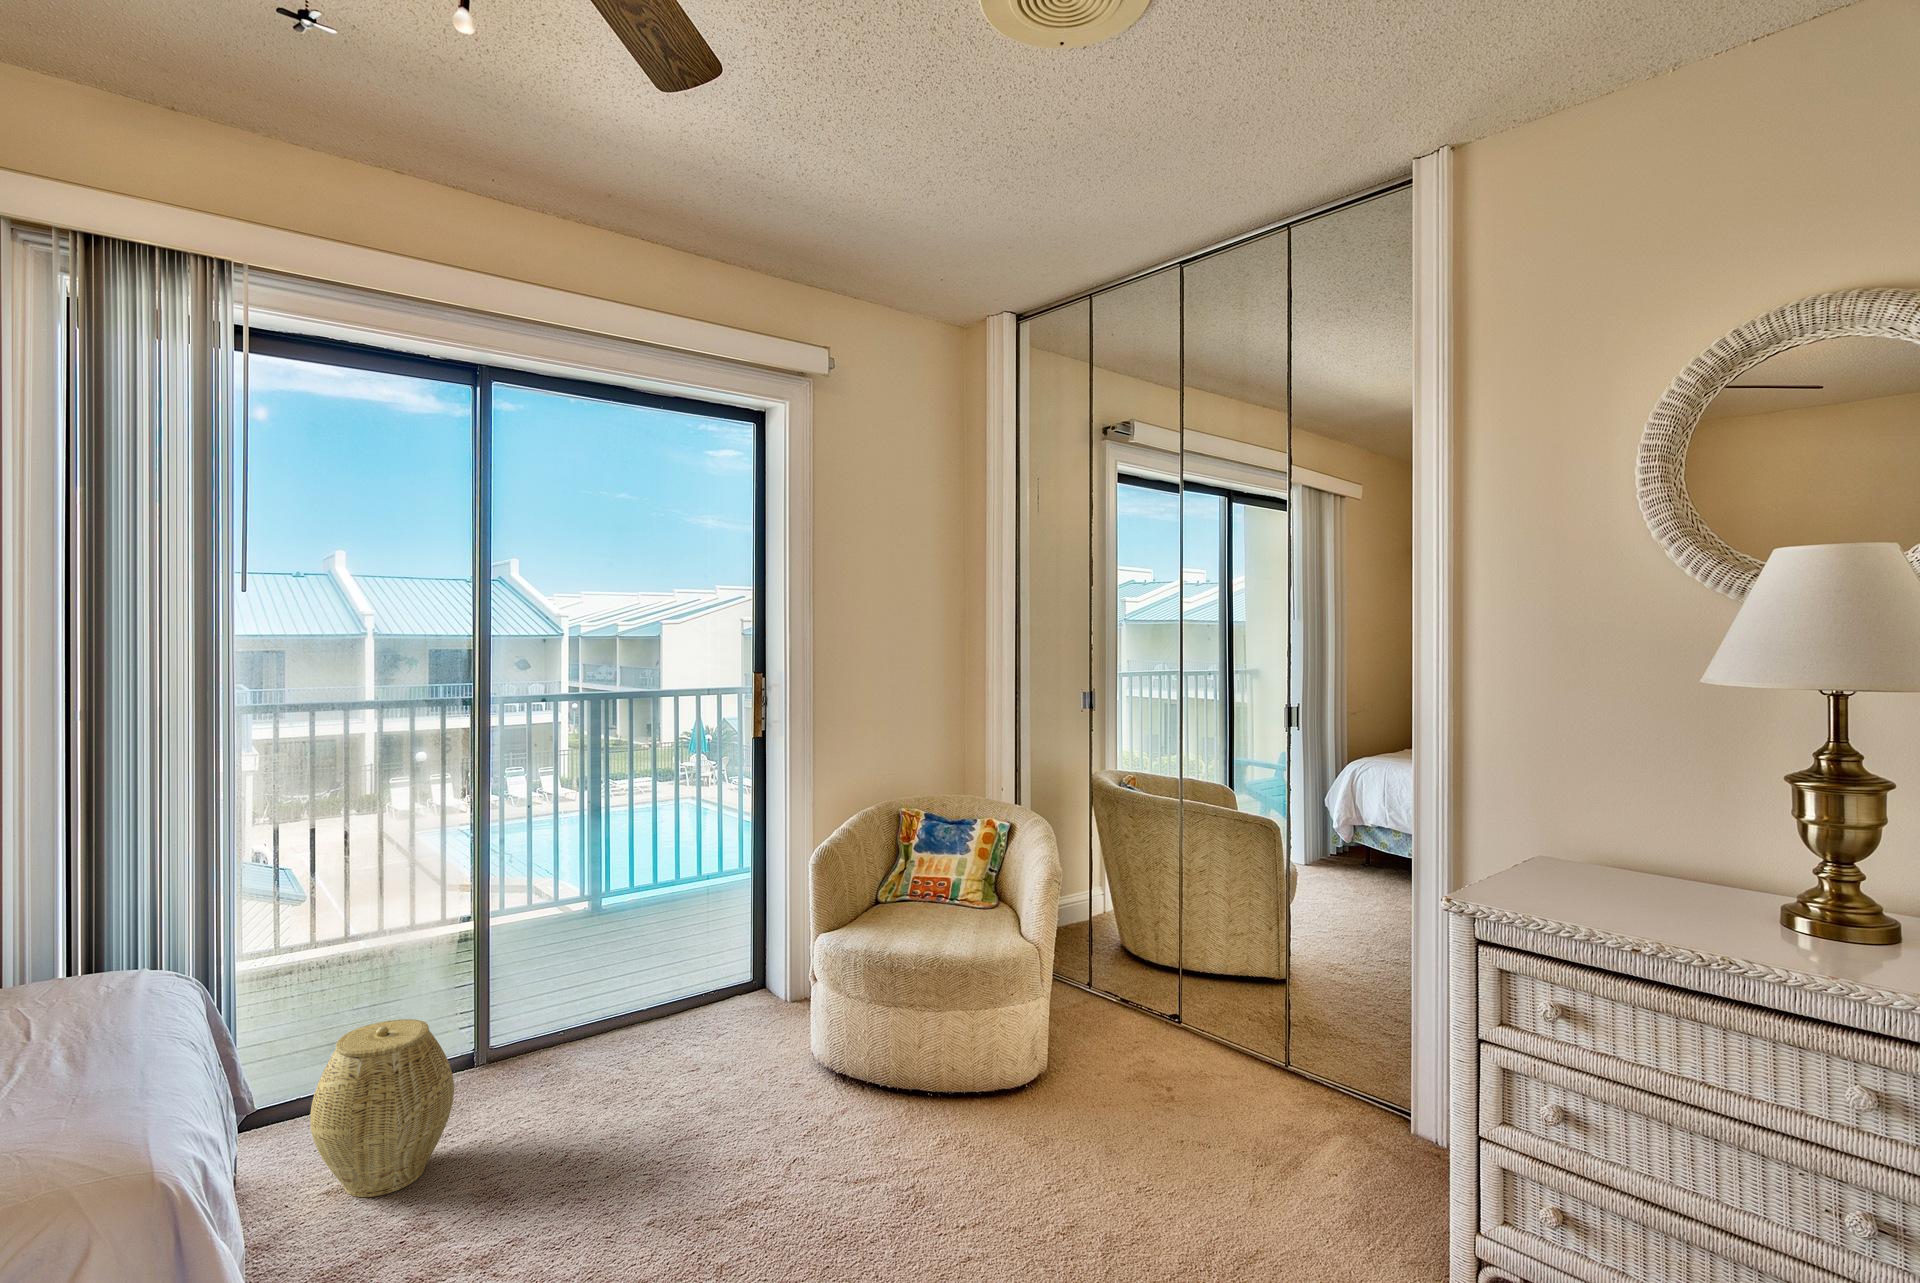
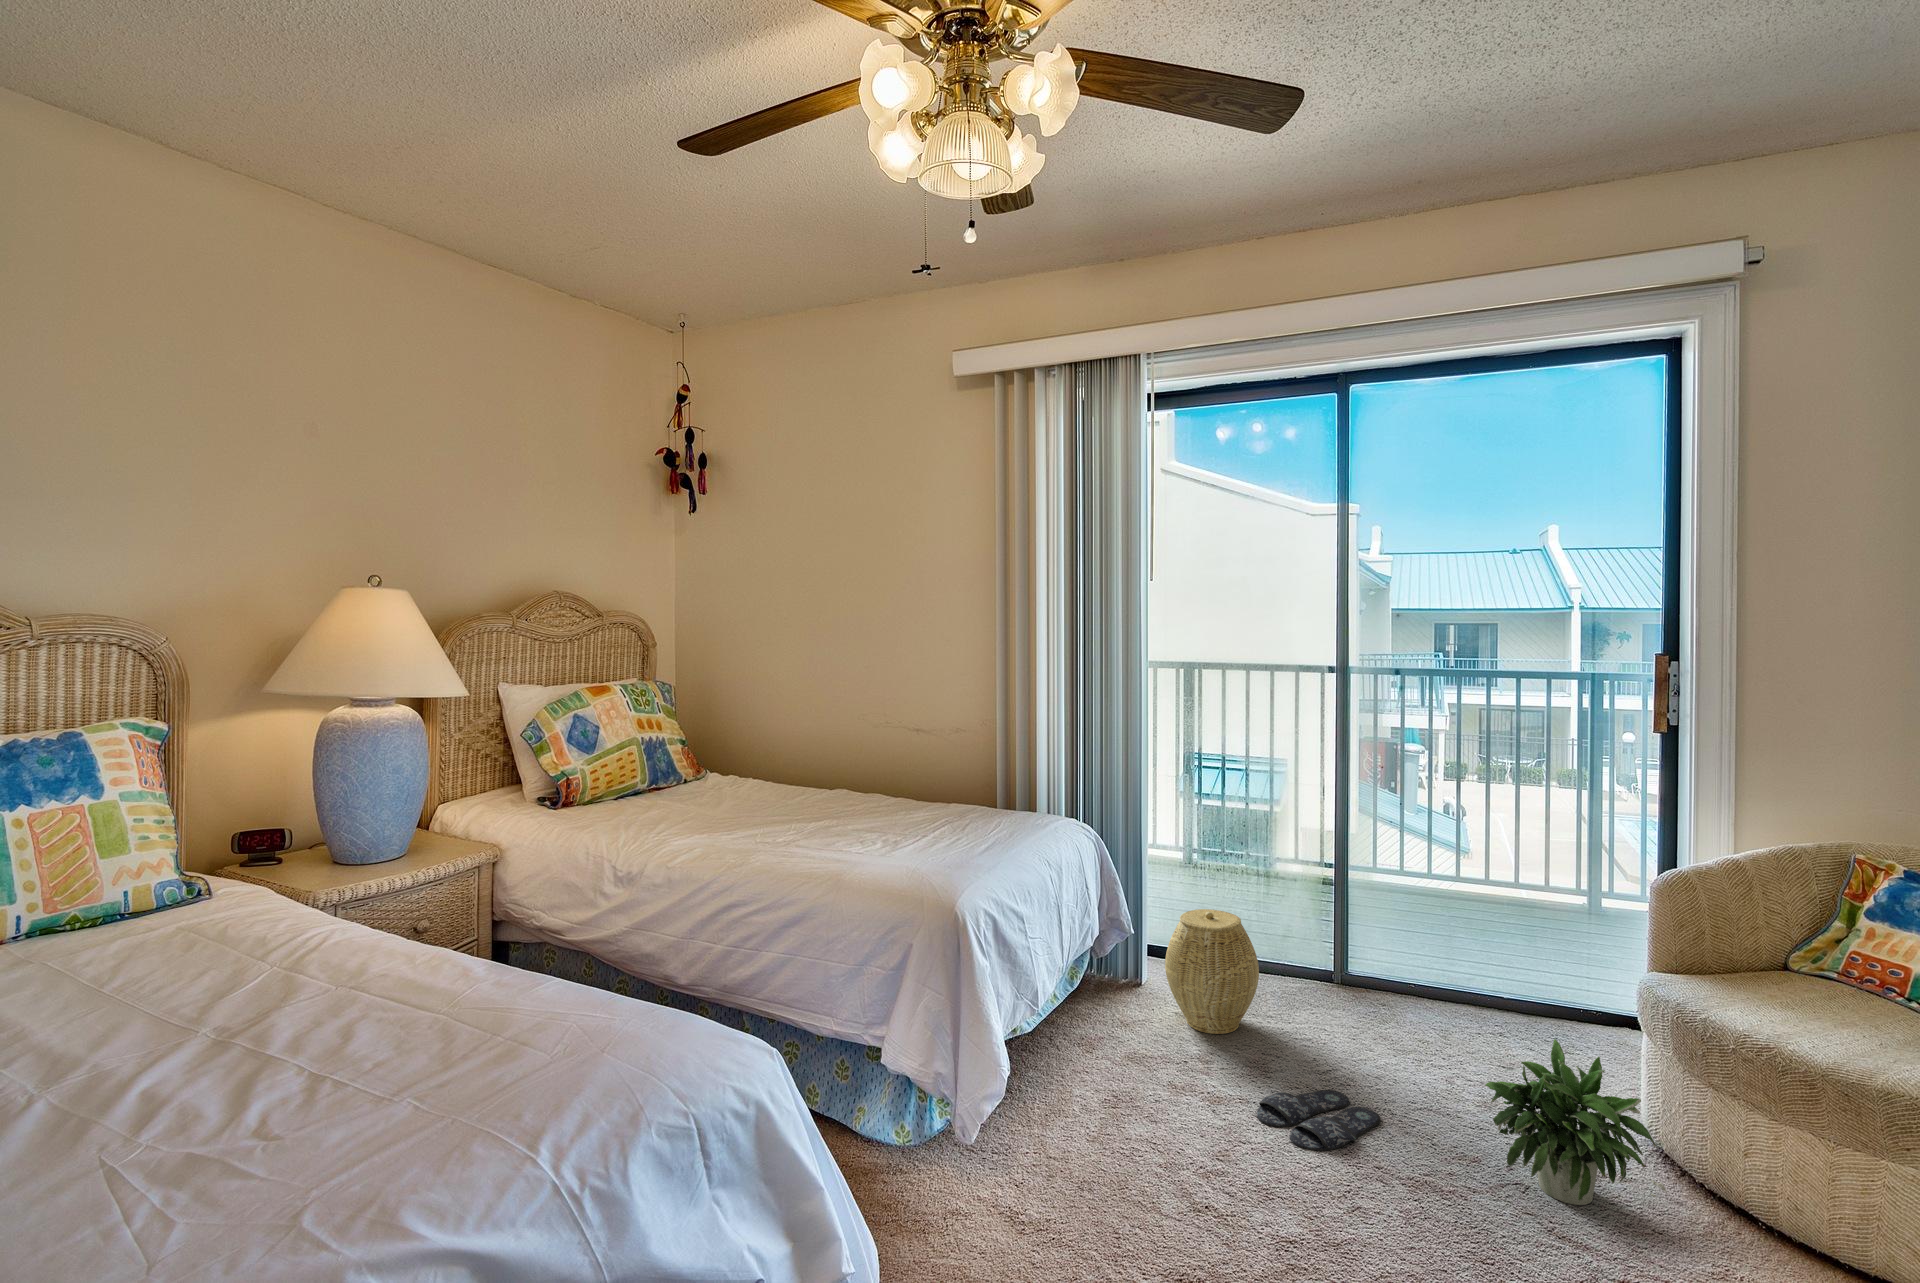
potted plant: none [767,1014,888,1155] -> present [1485,1039,1667,1205]
slippers: none [537,1169,663,1251] -> present [1257,1090,1380,1151]

